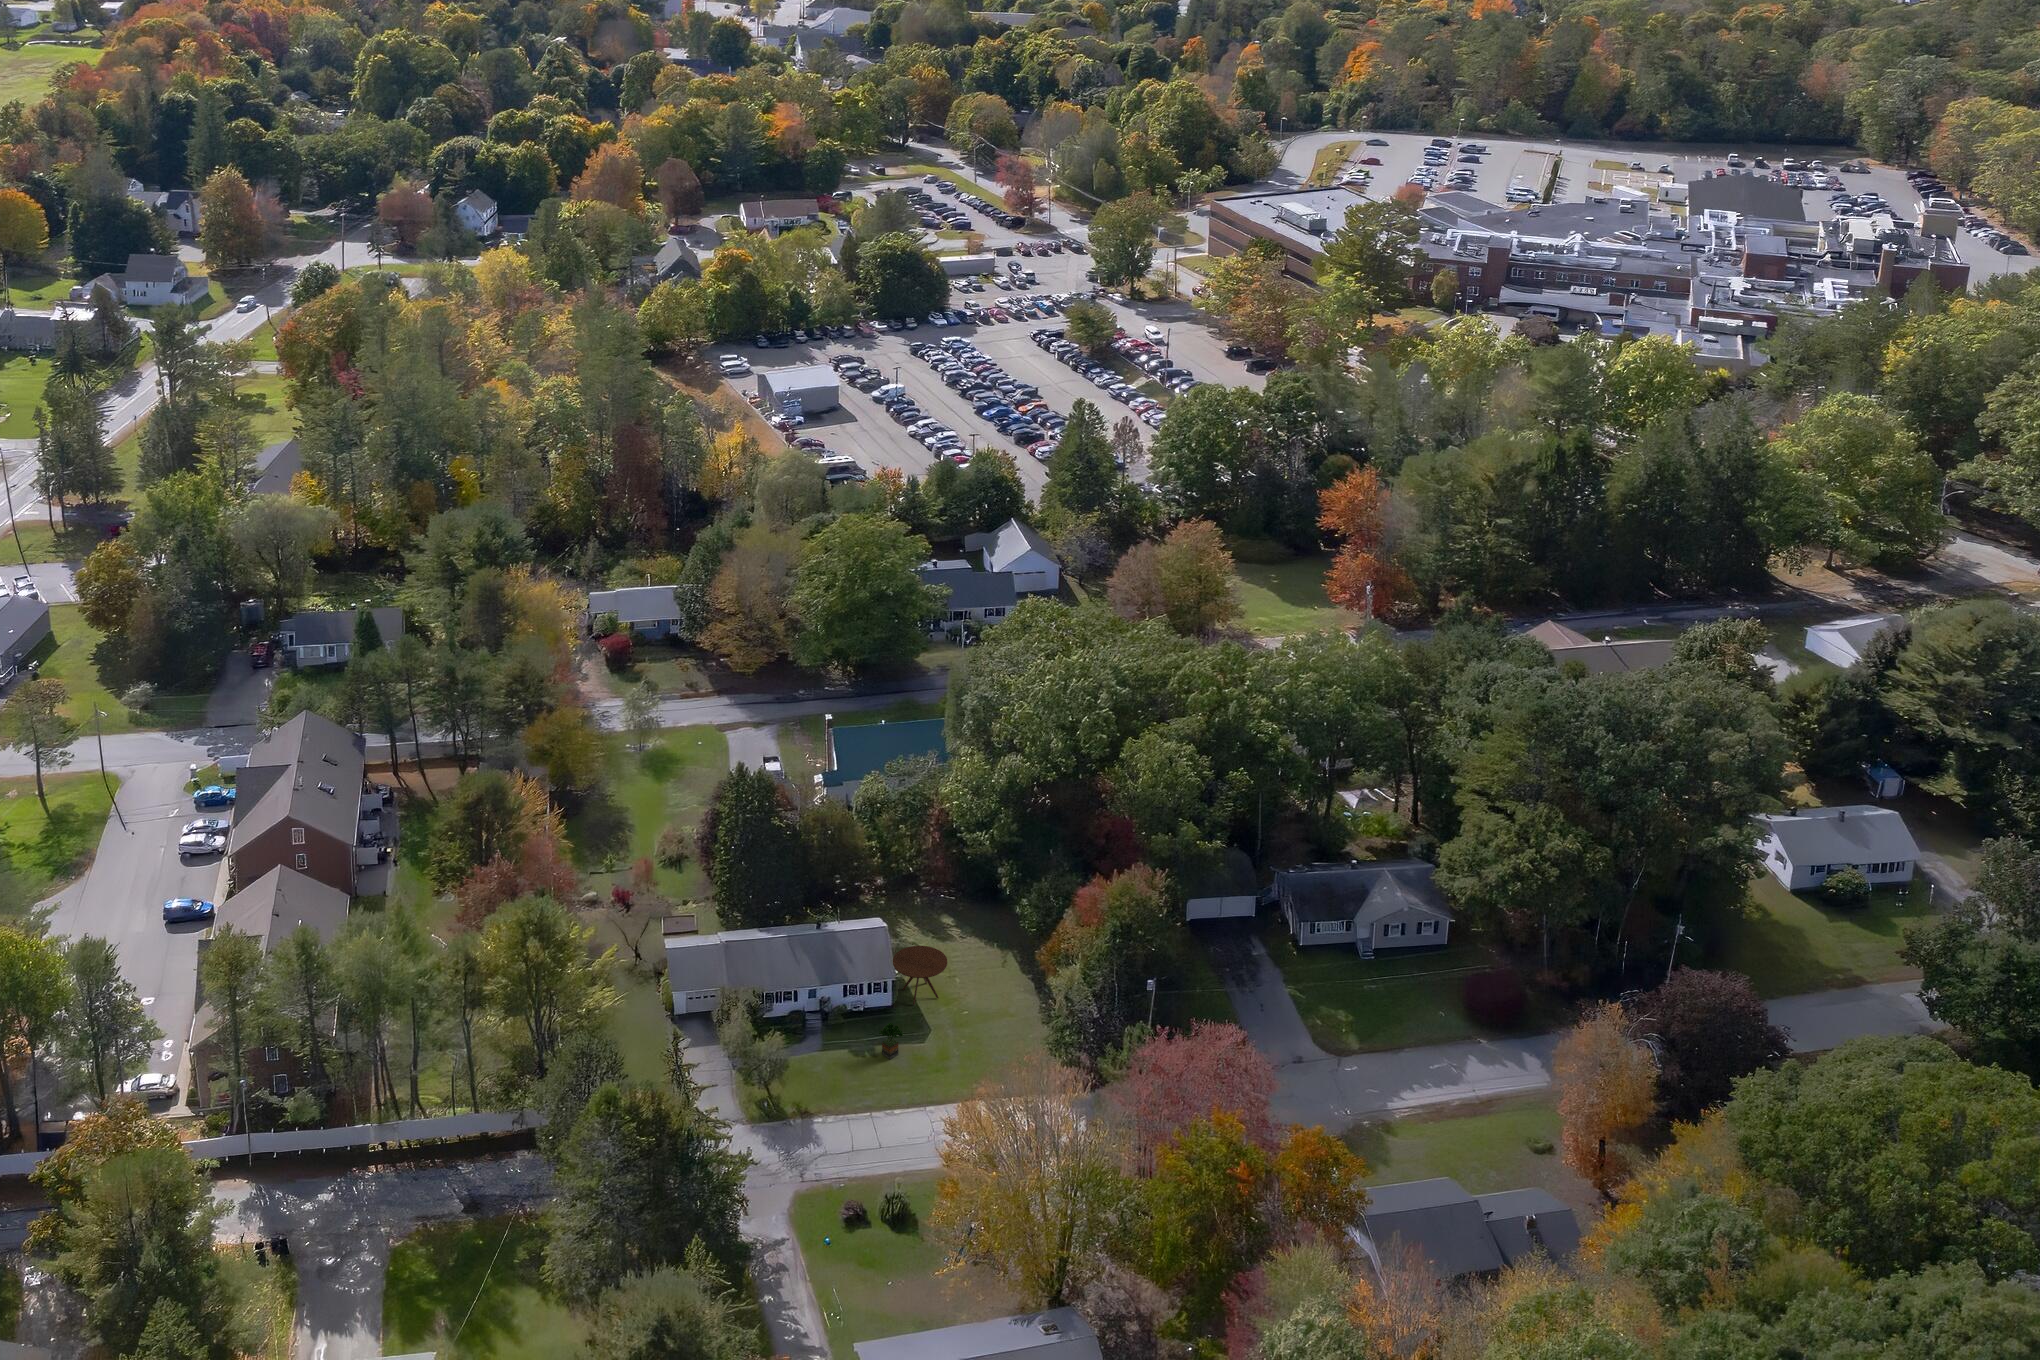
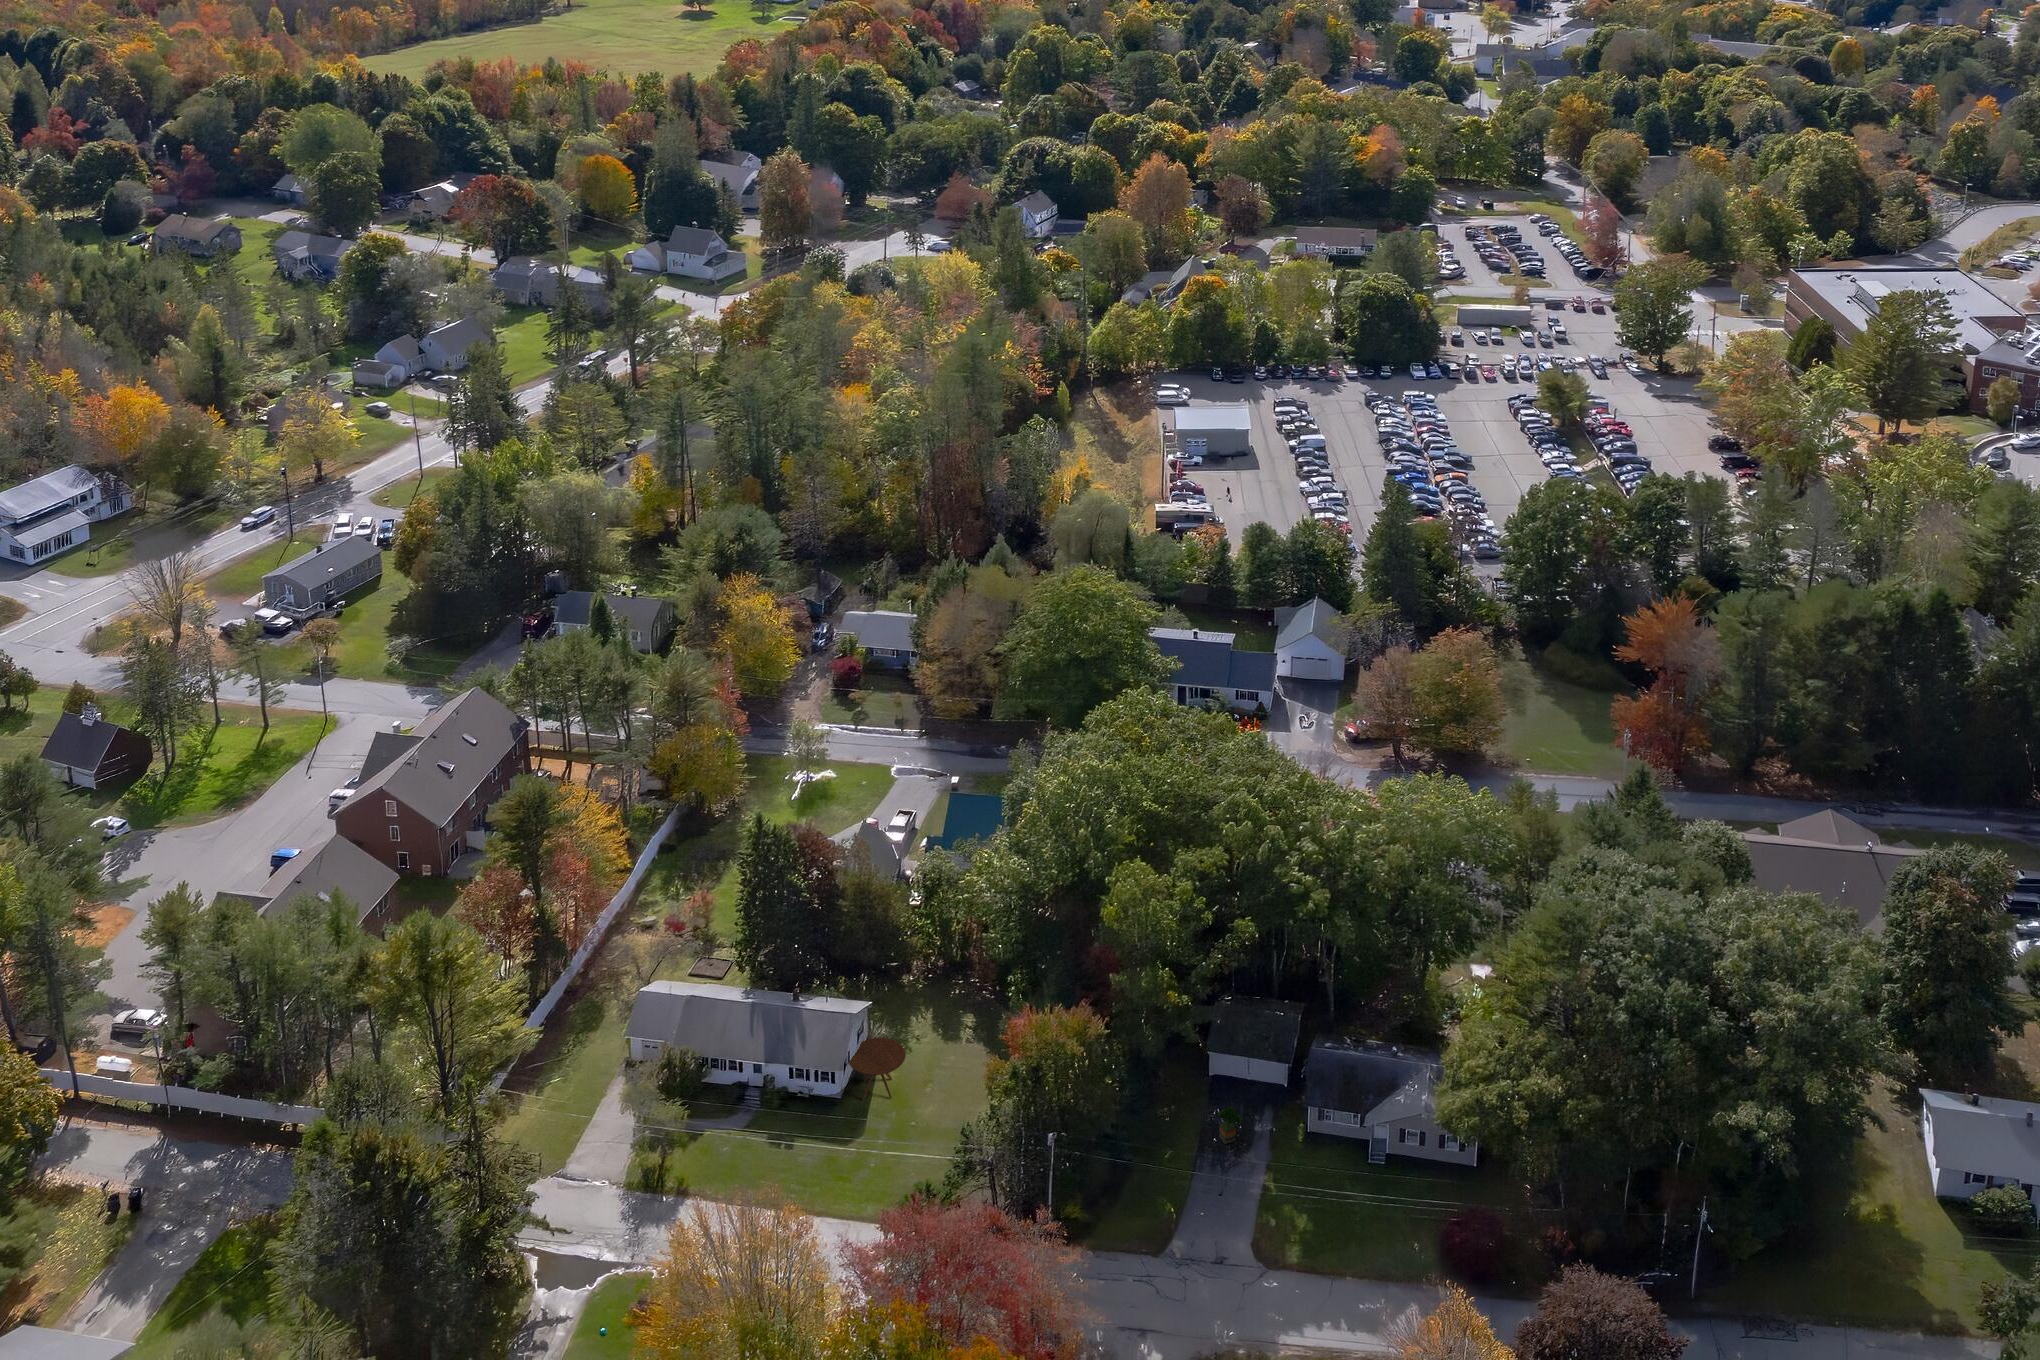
potted tree: present [879,1023,903,1059] -> present [1217,1107,1241,1144]

